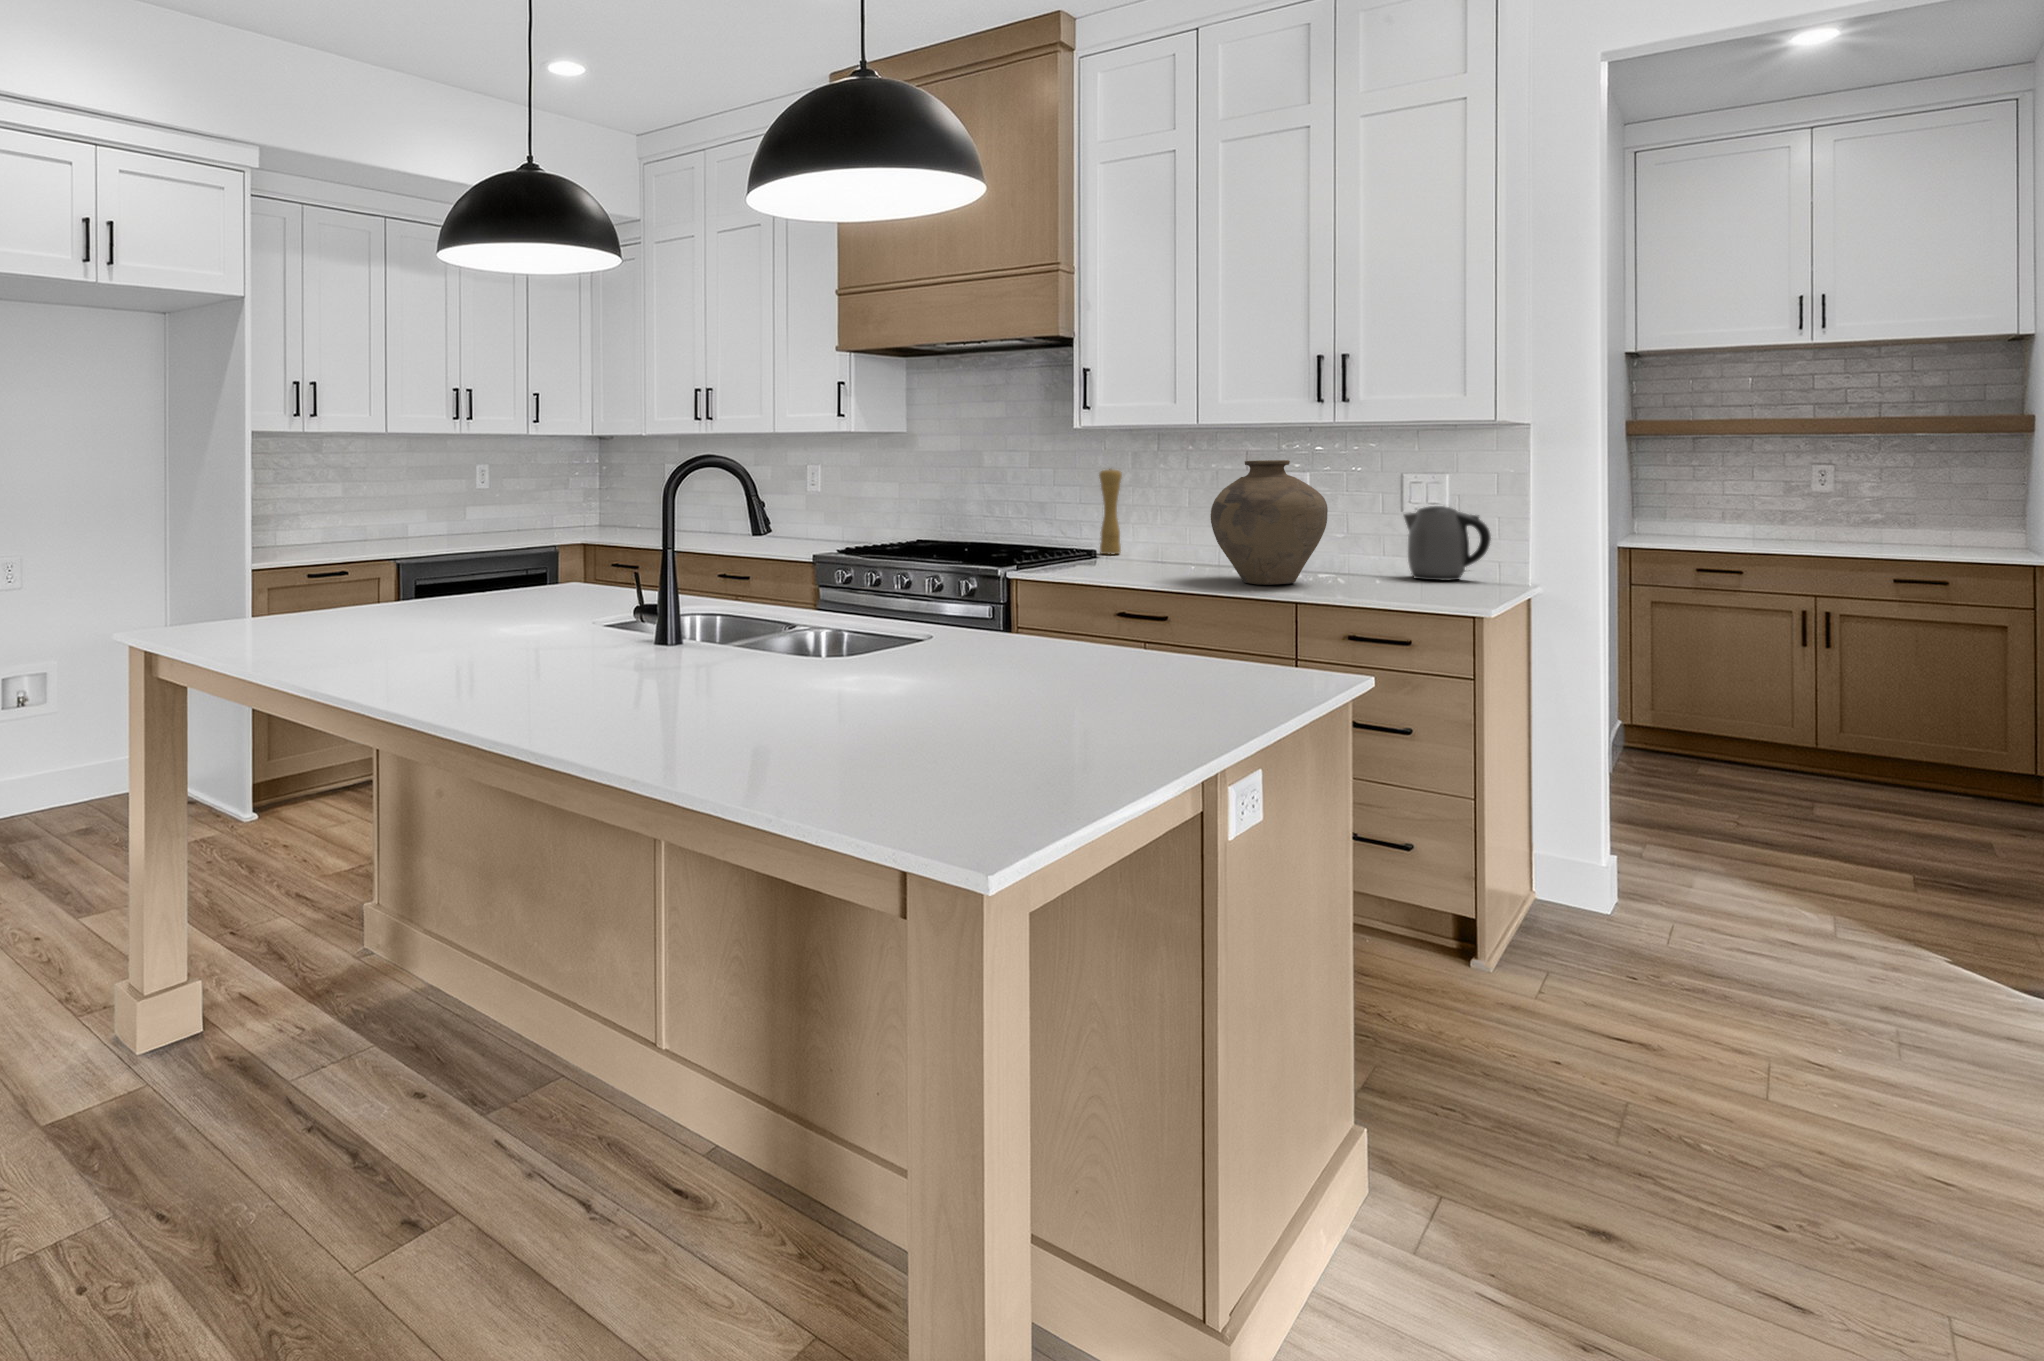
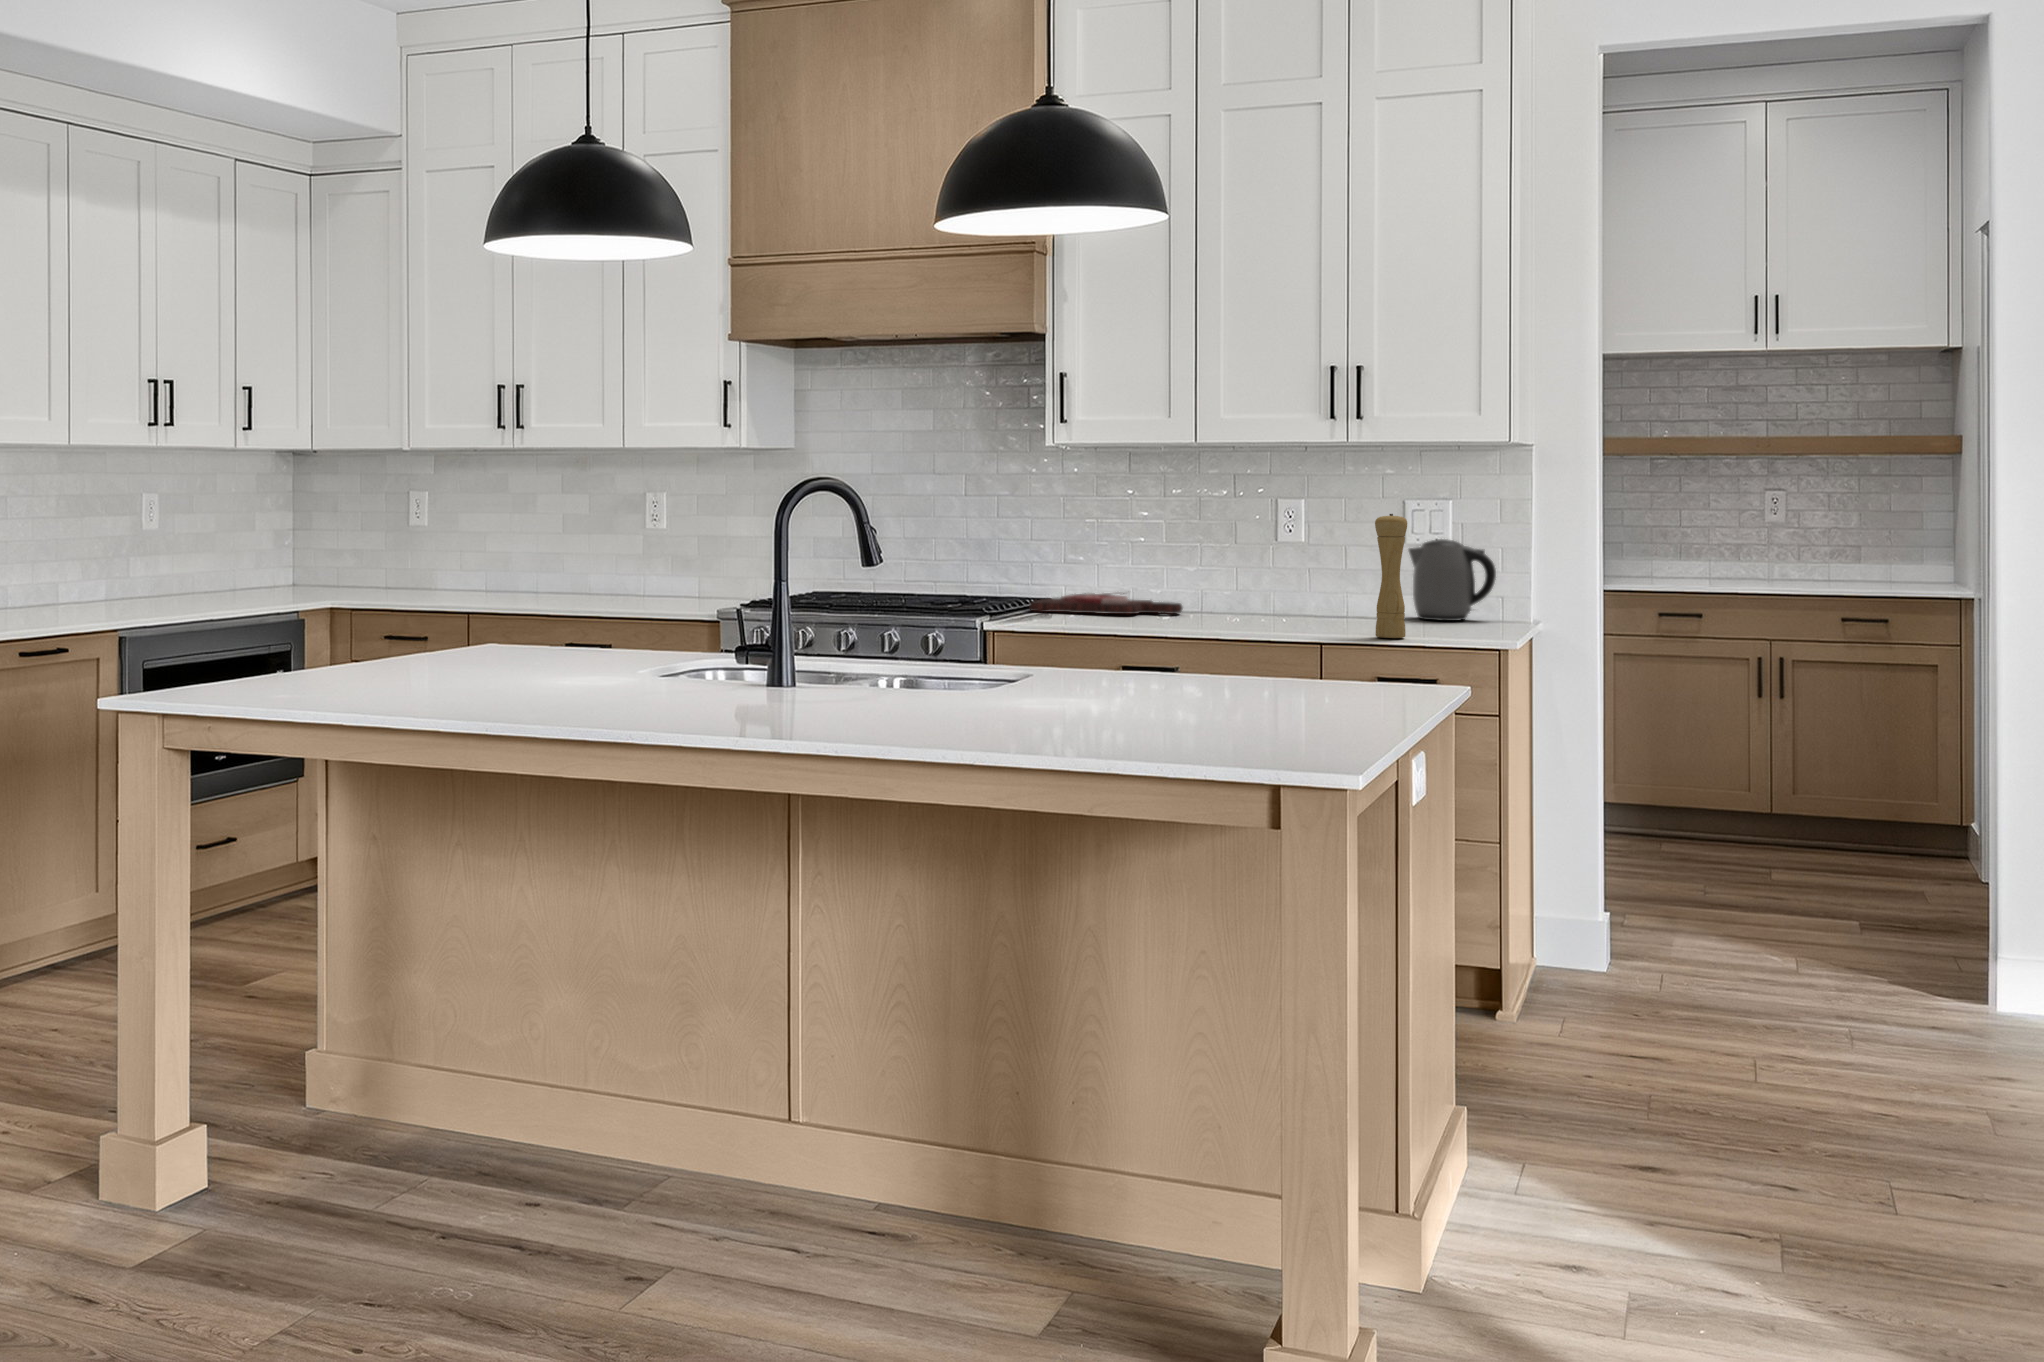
vase: present [1211,460,1328,585] -> none [1218,488,1342,627]
pepper mill: present [1099,469,1122,554] -> present [1375,514,1407,638]
cutting board: none [1061,549,1193,569] -> present [1029,593,1183,614]

